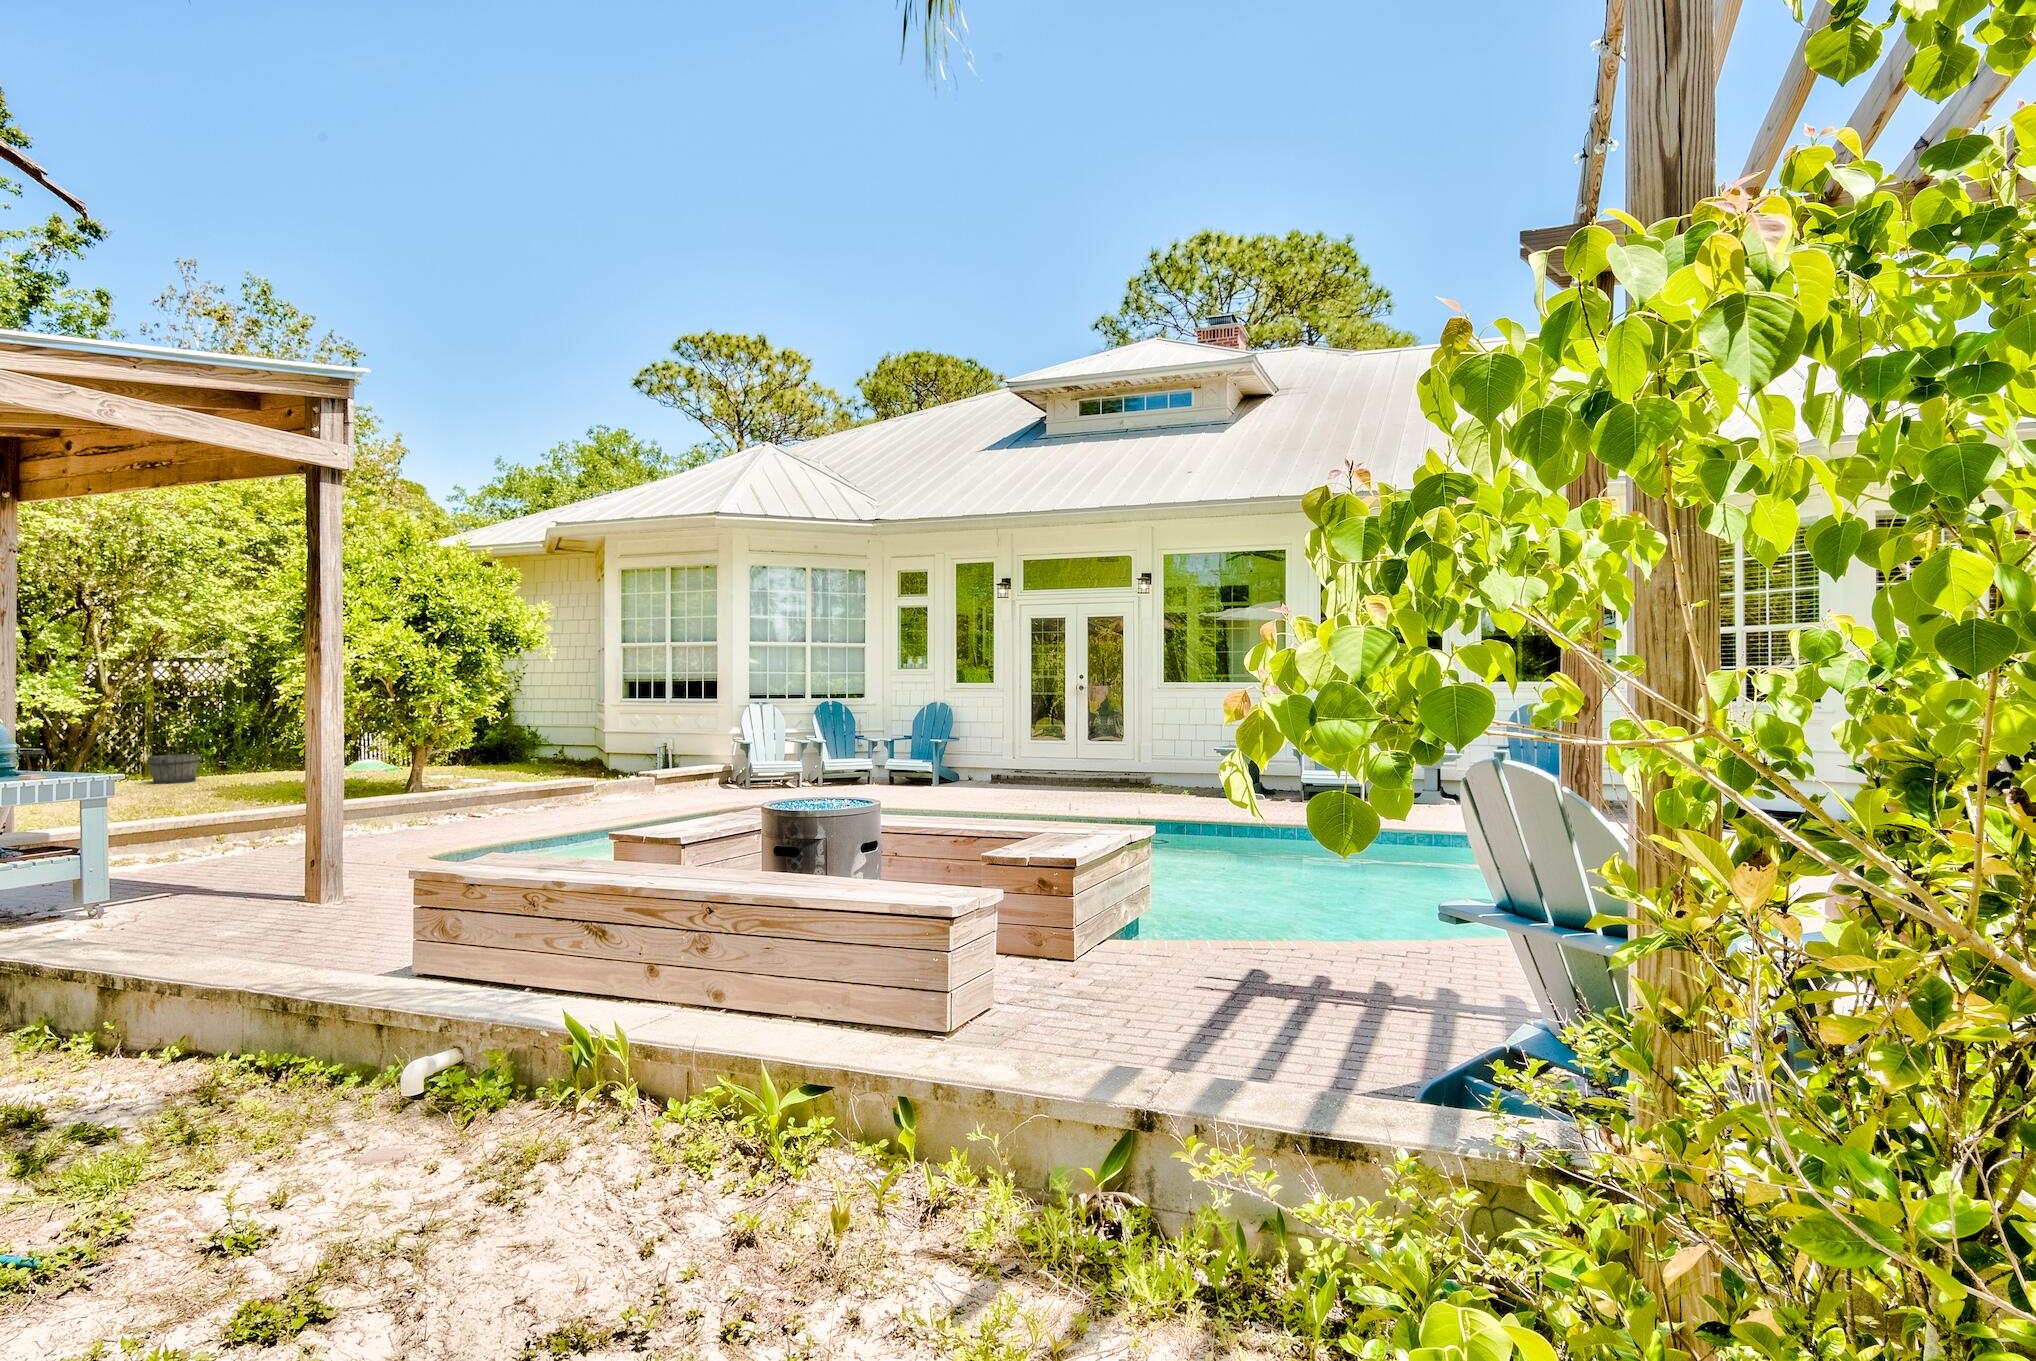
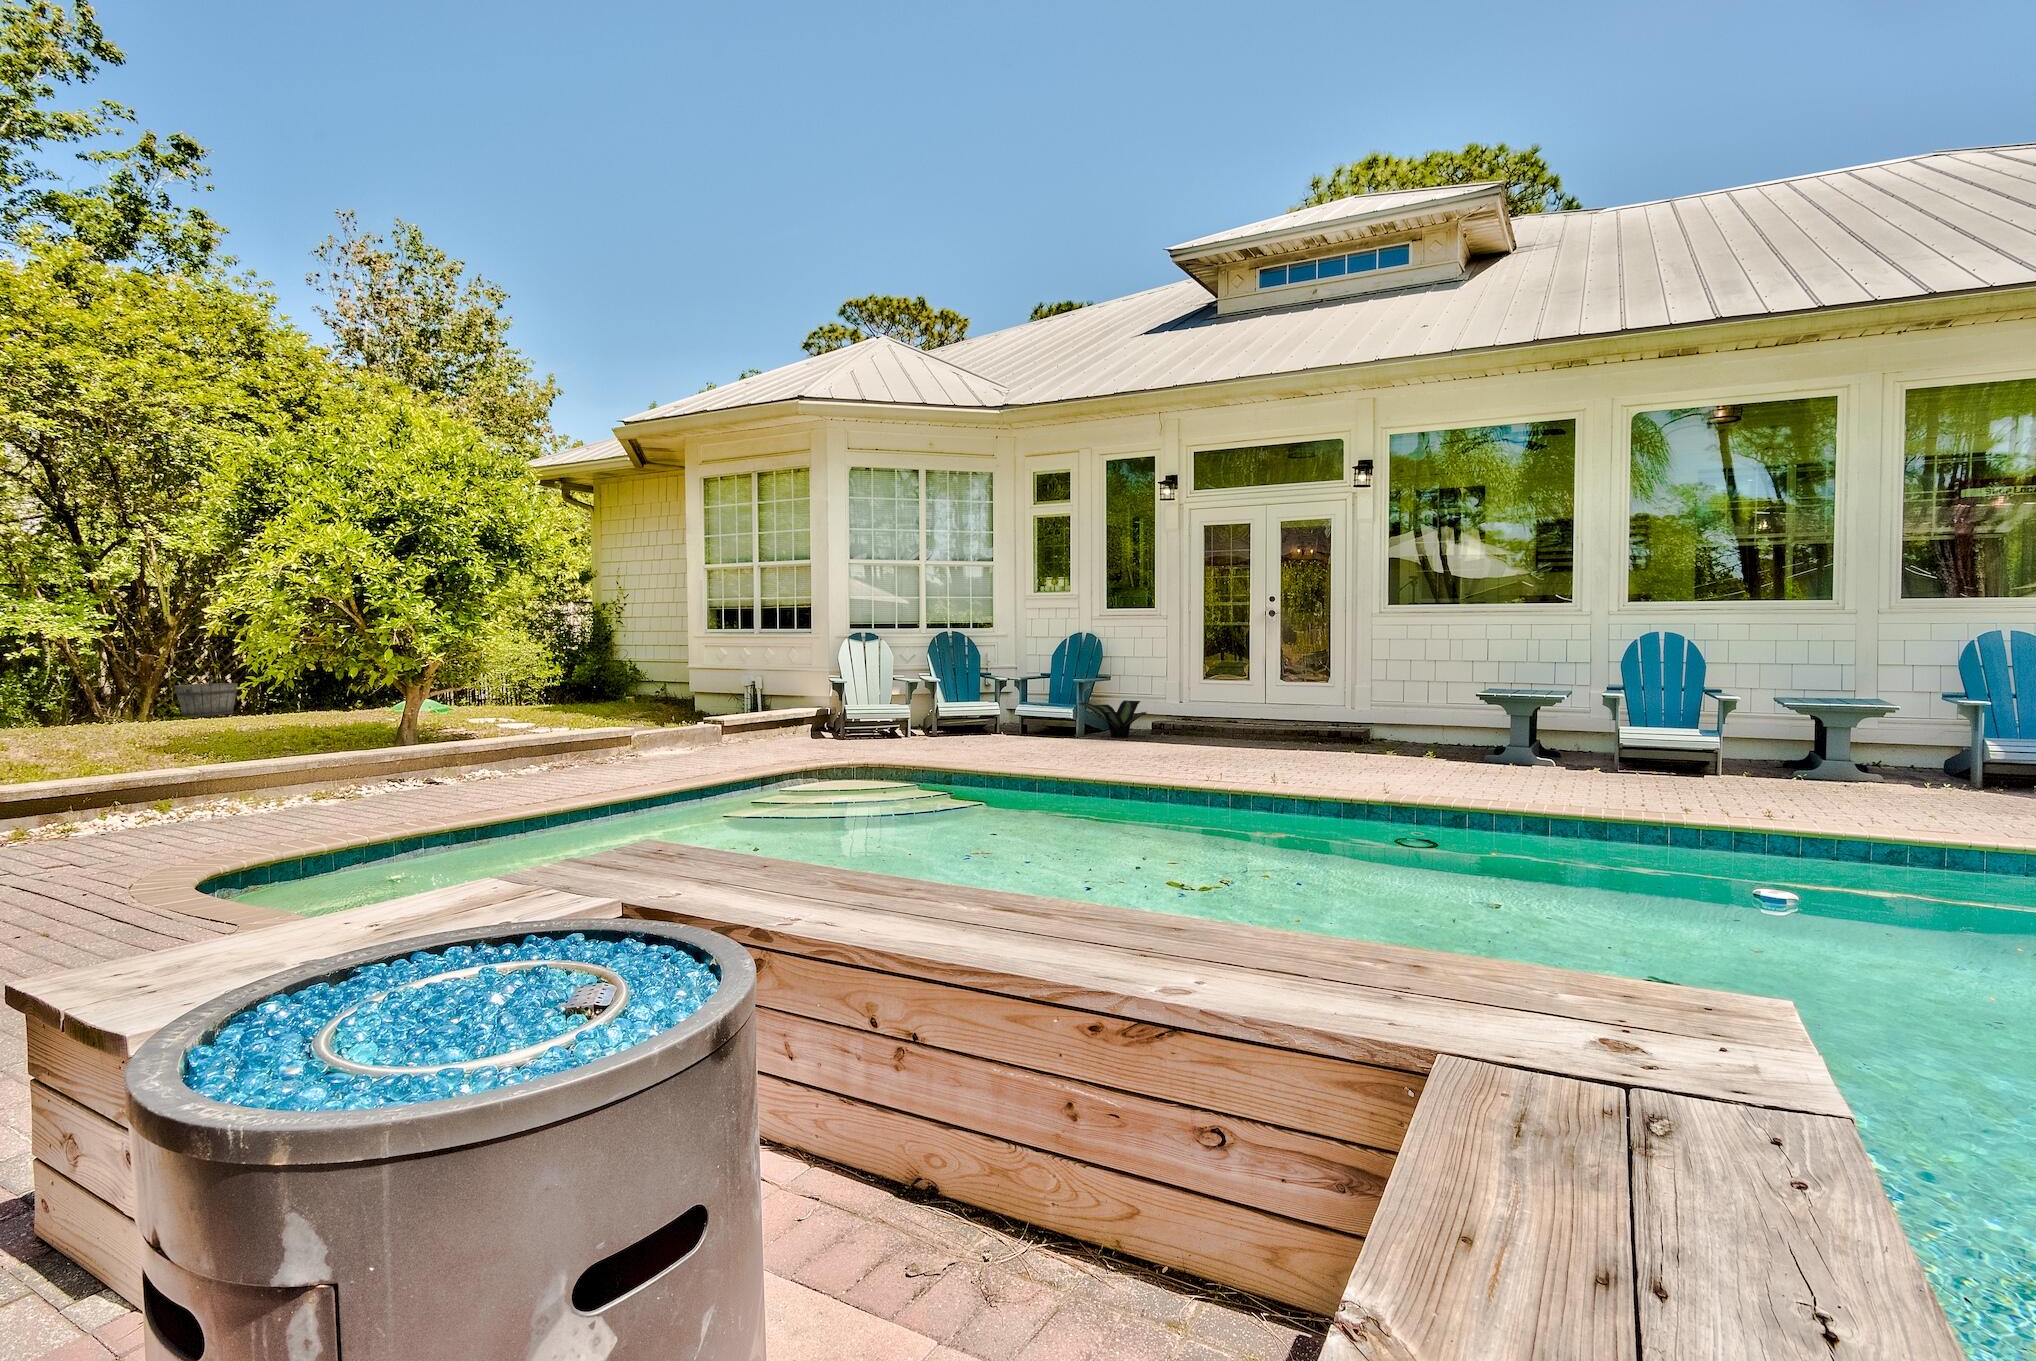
potted plant: none [936,754,997,783] -> present [1079,700,1147,738]

